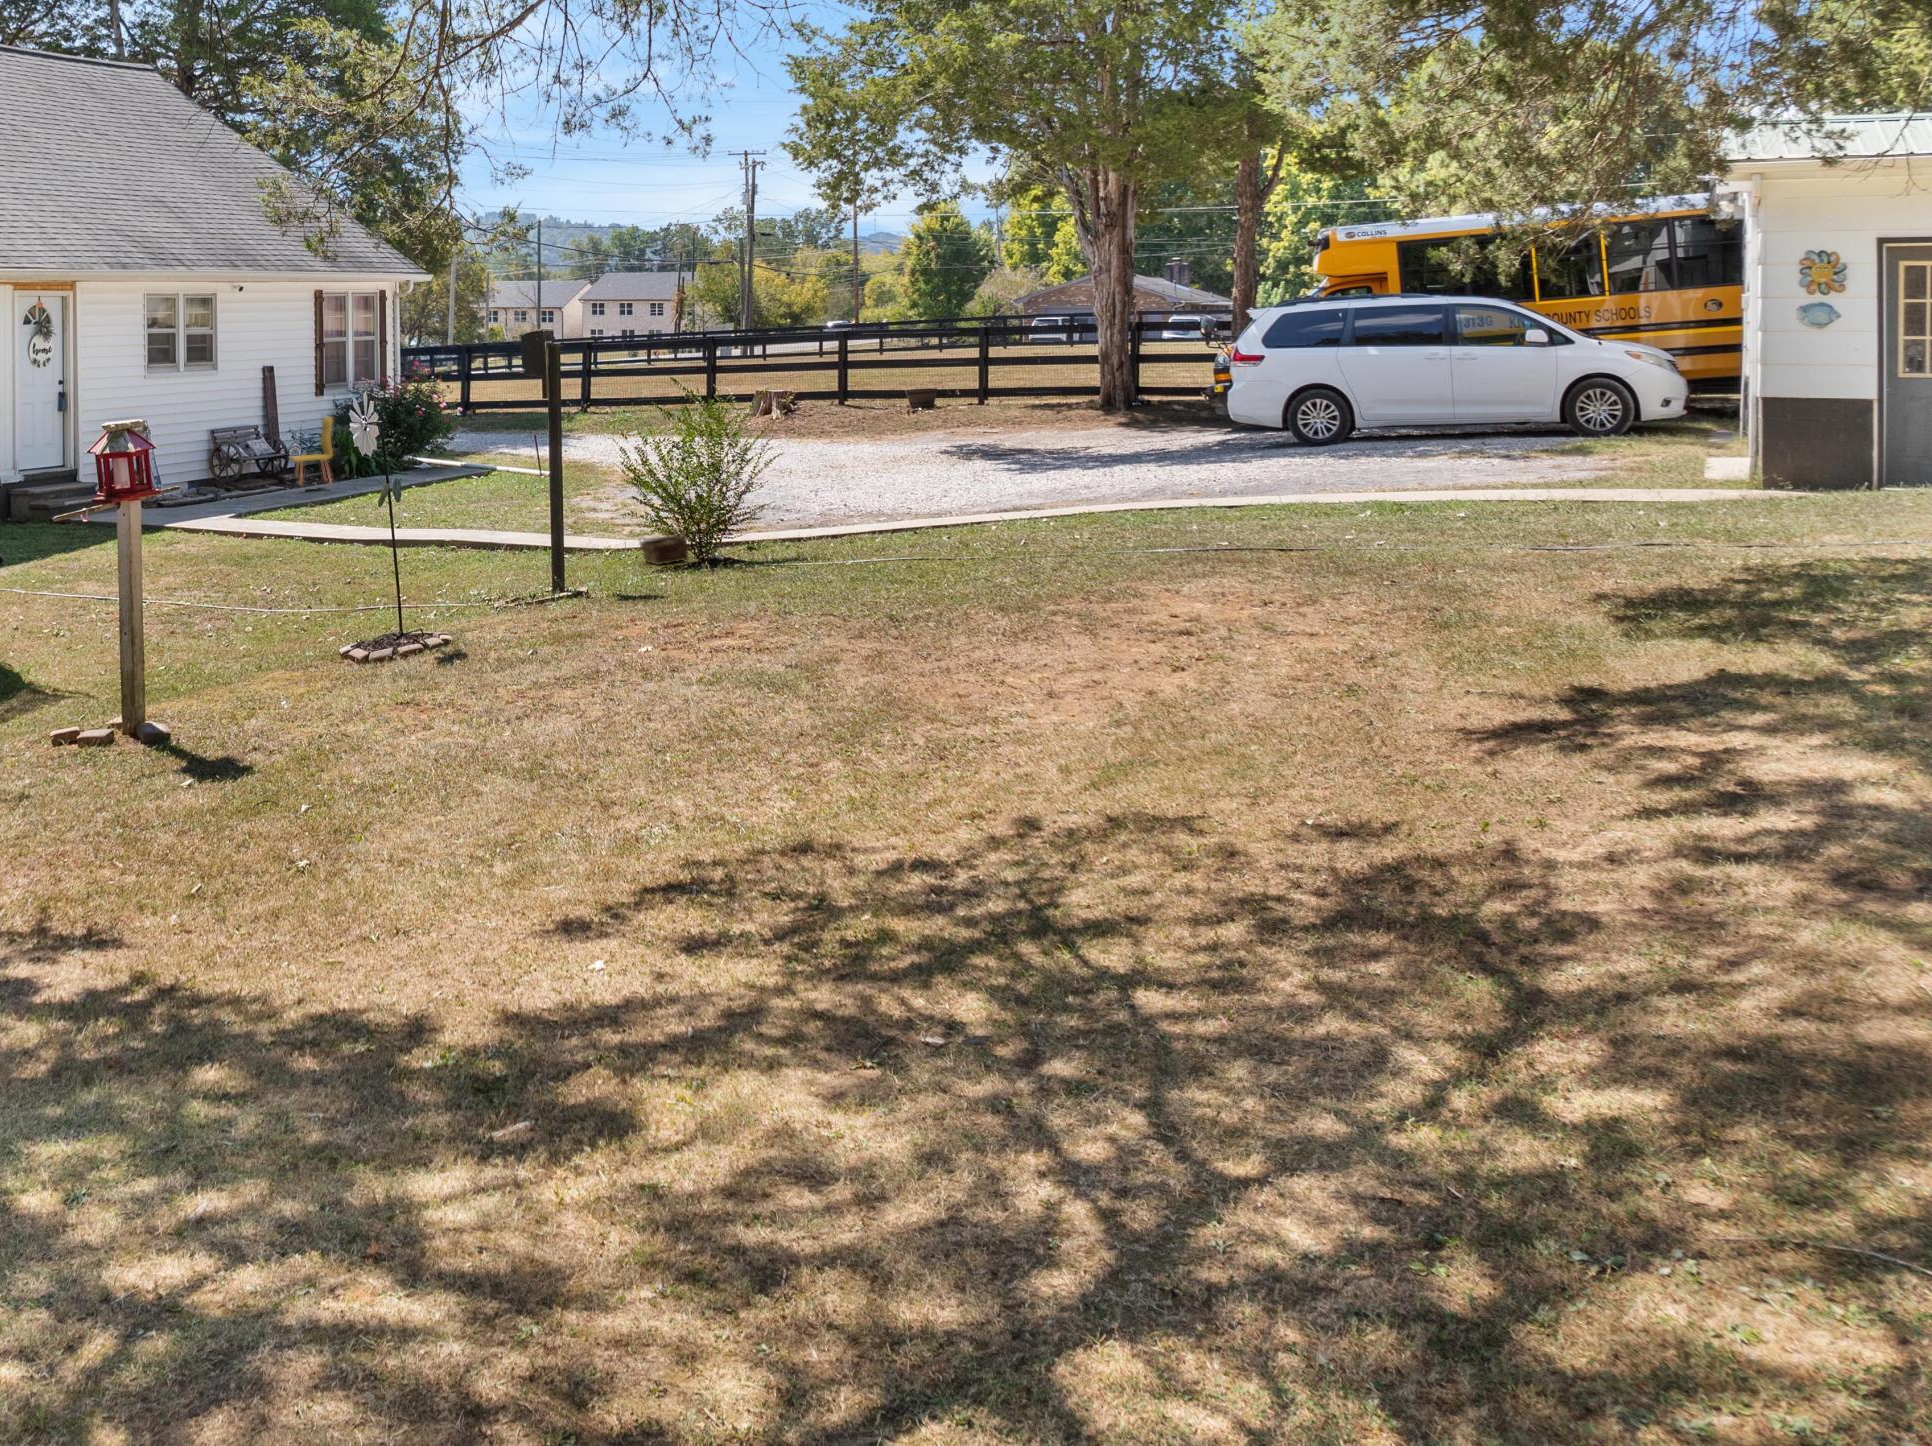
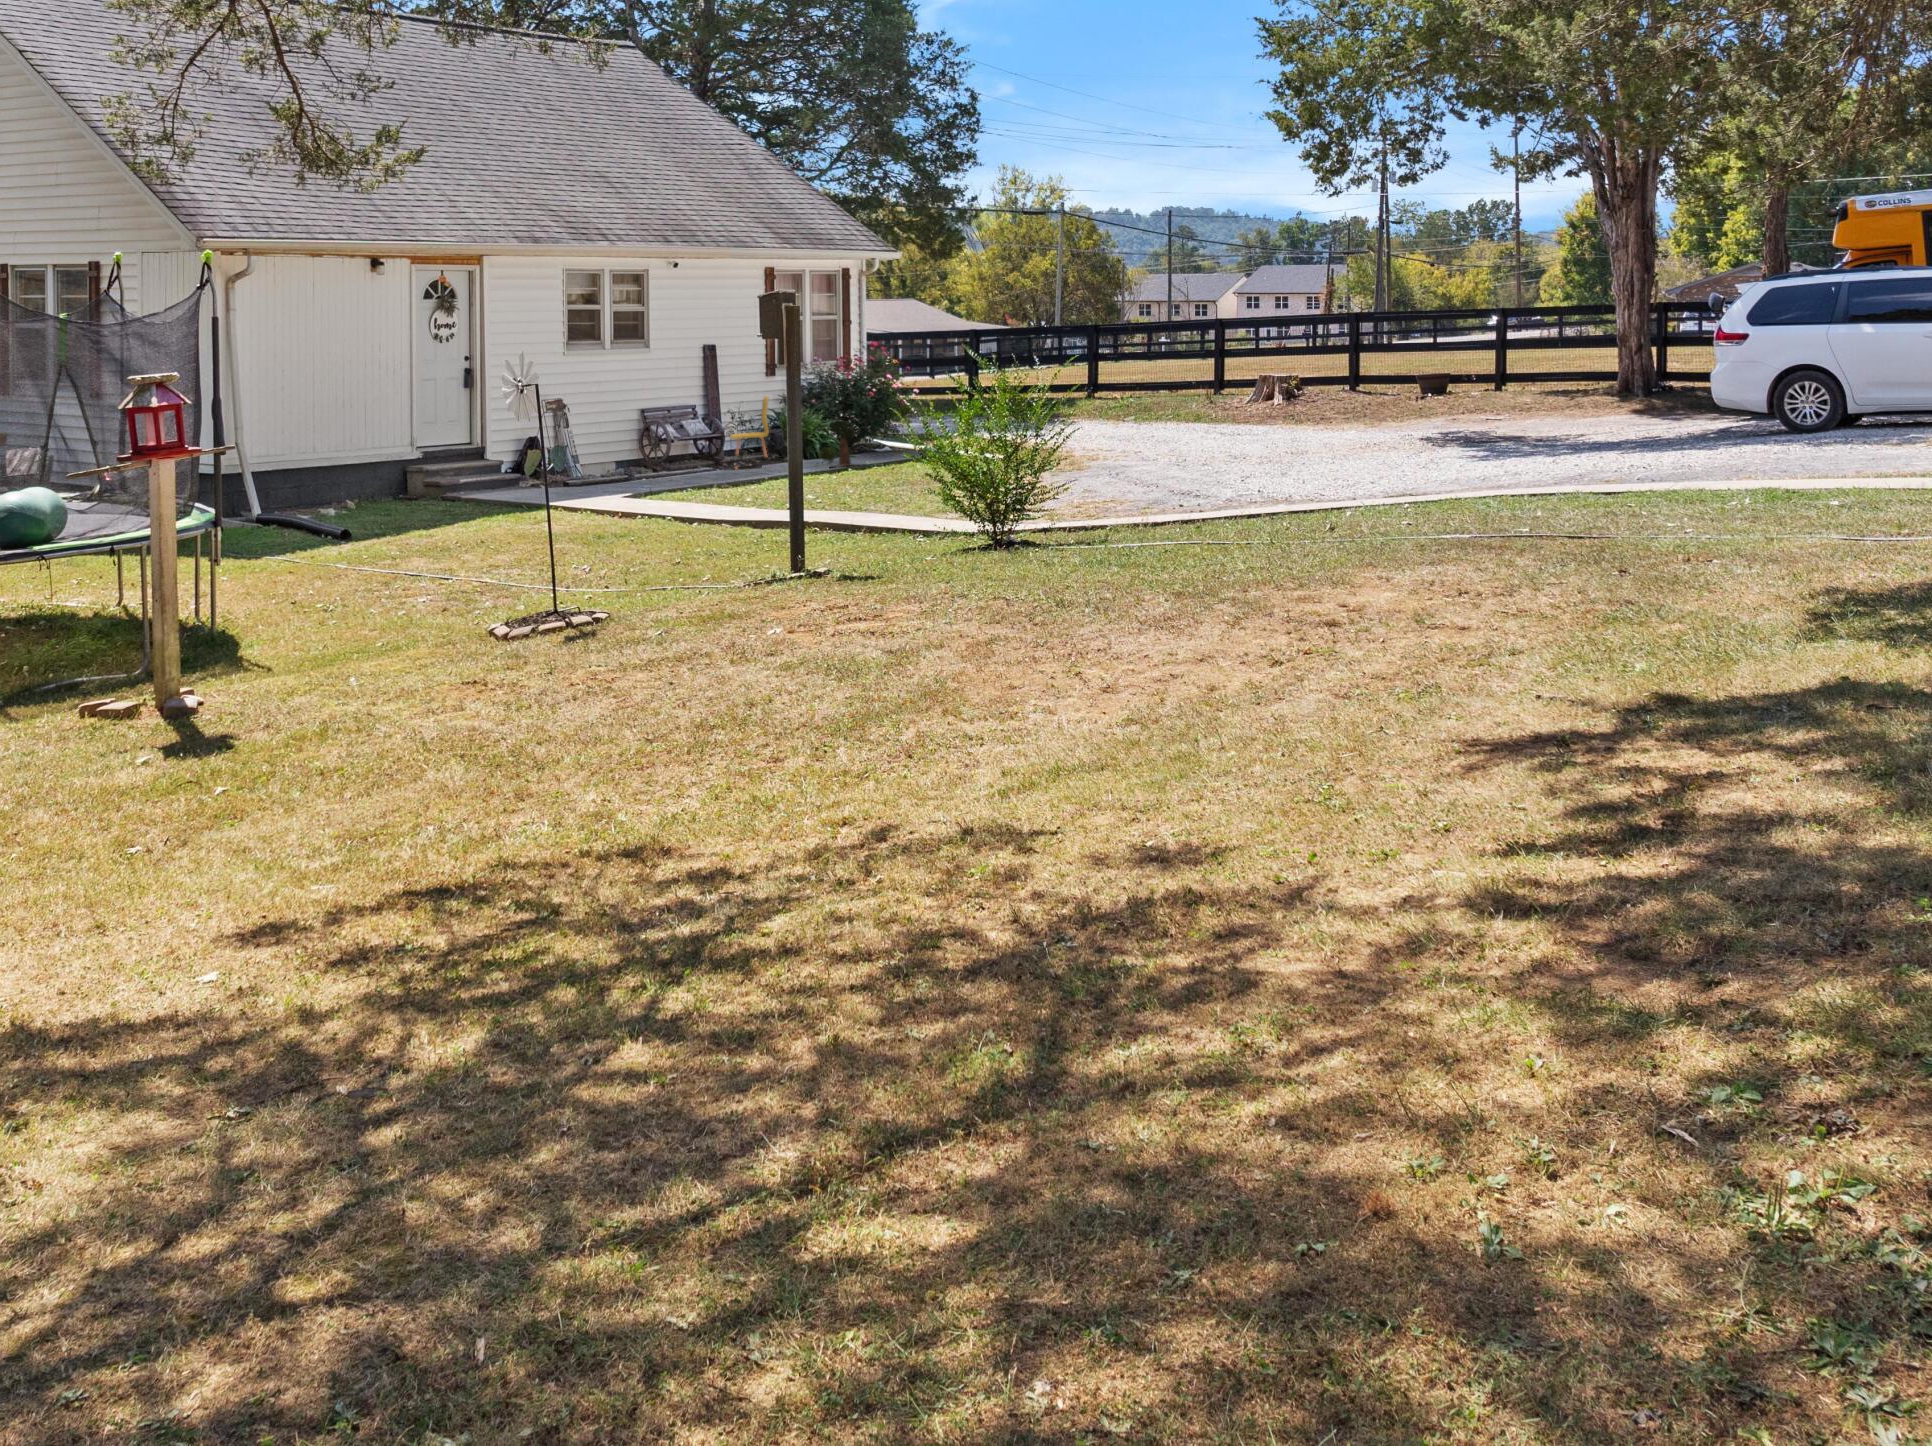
potted plant: none [390,439,426,489] -> present [819,418,856,467]
woven basket: present [640,535,689,565] -> none [924,507,975,546]

